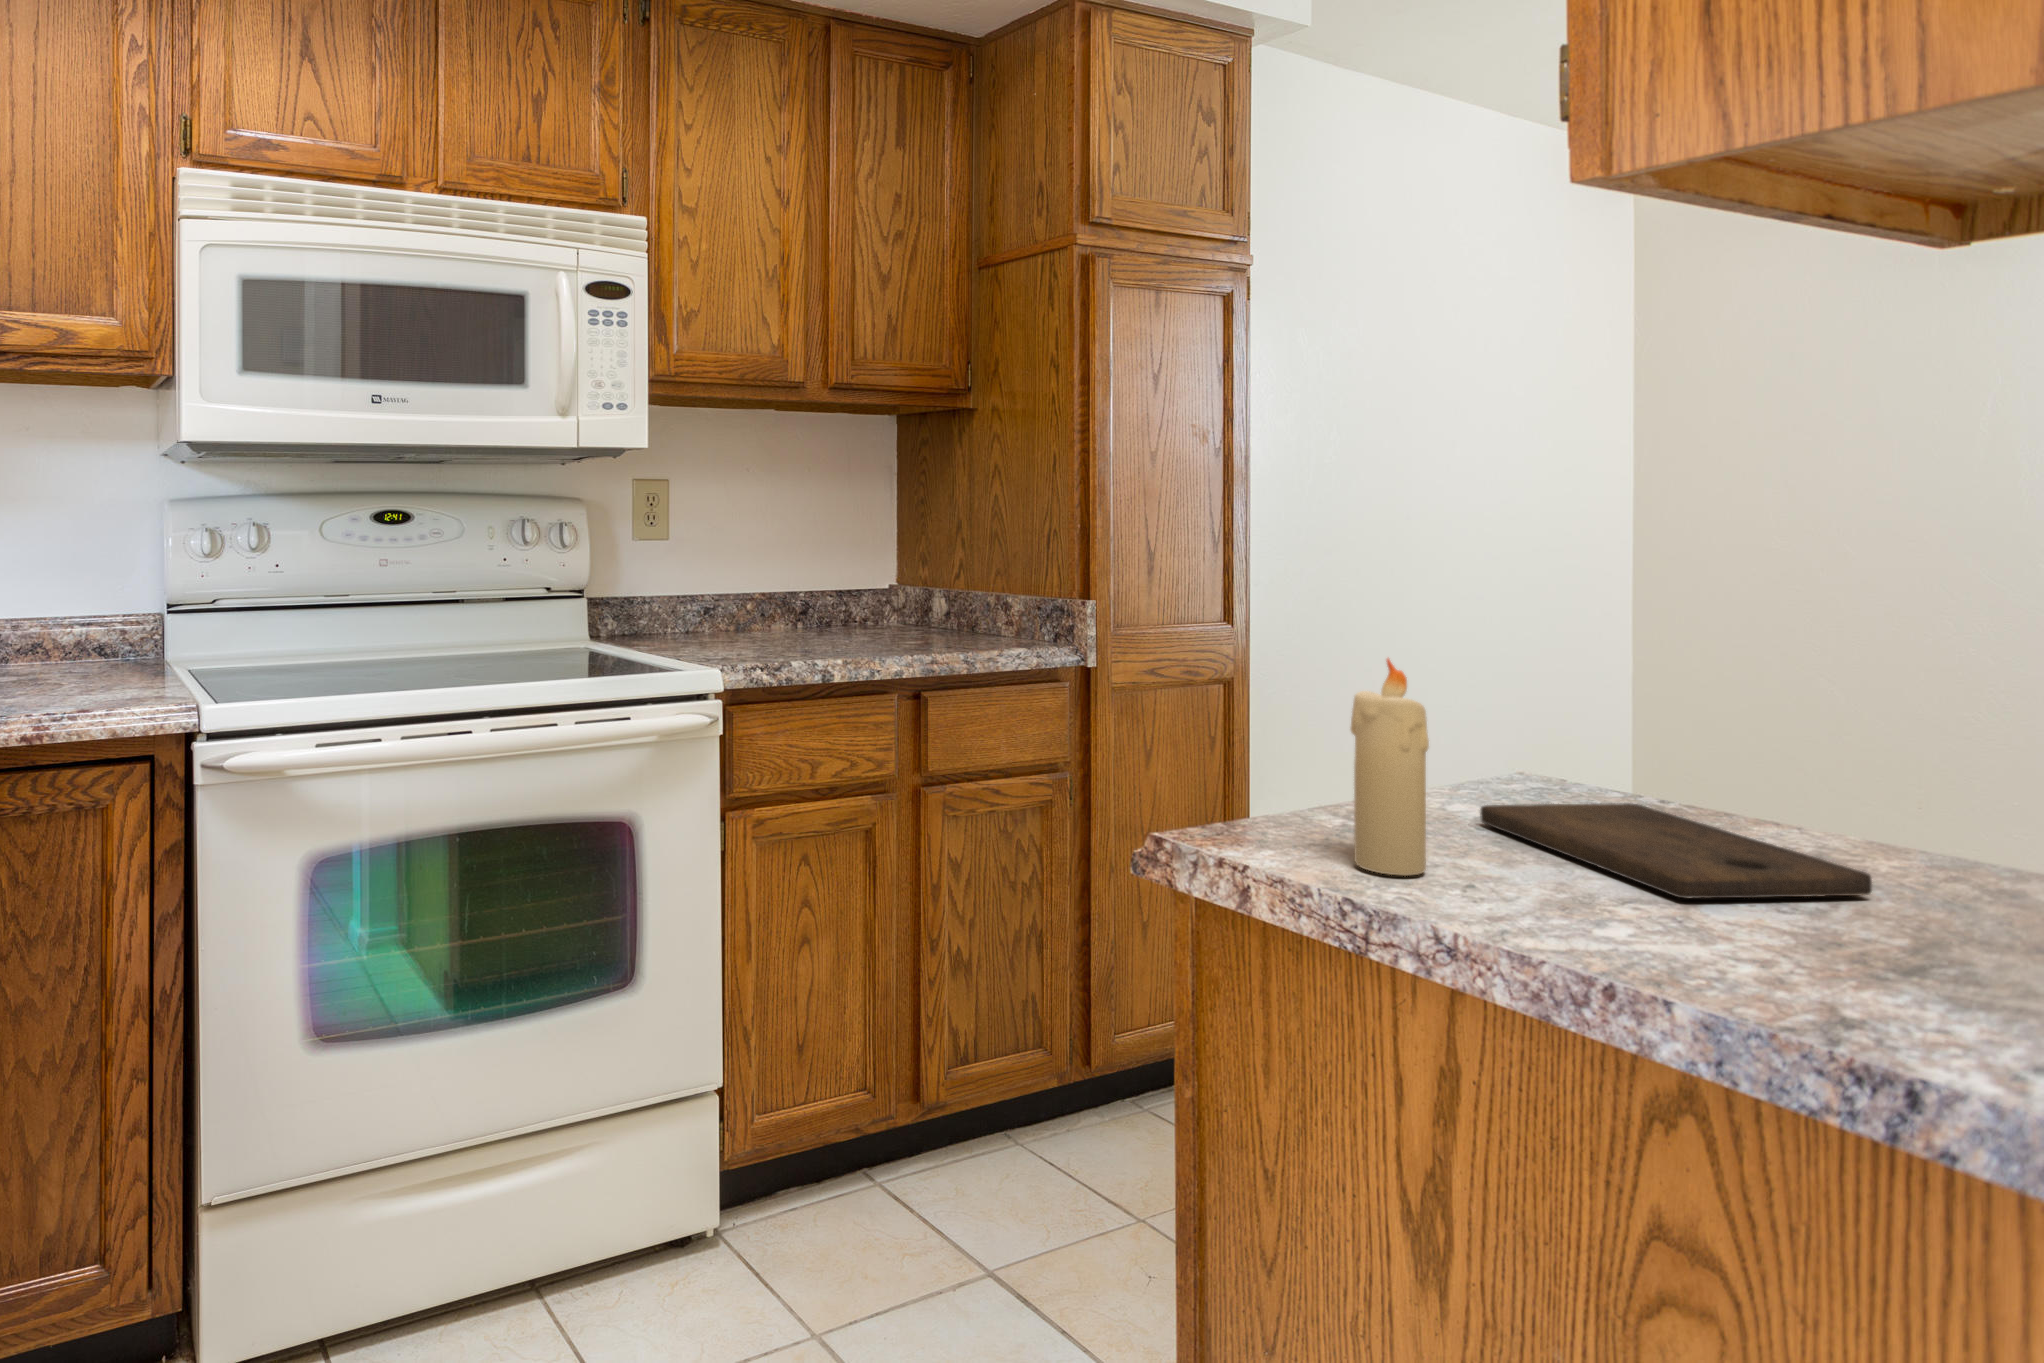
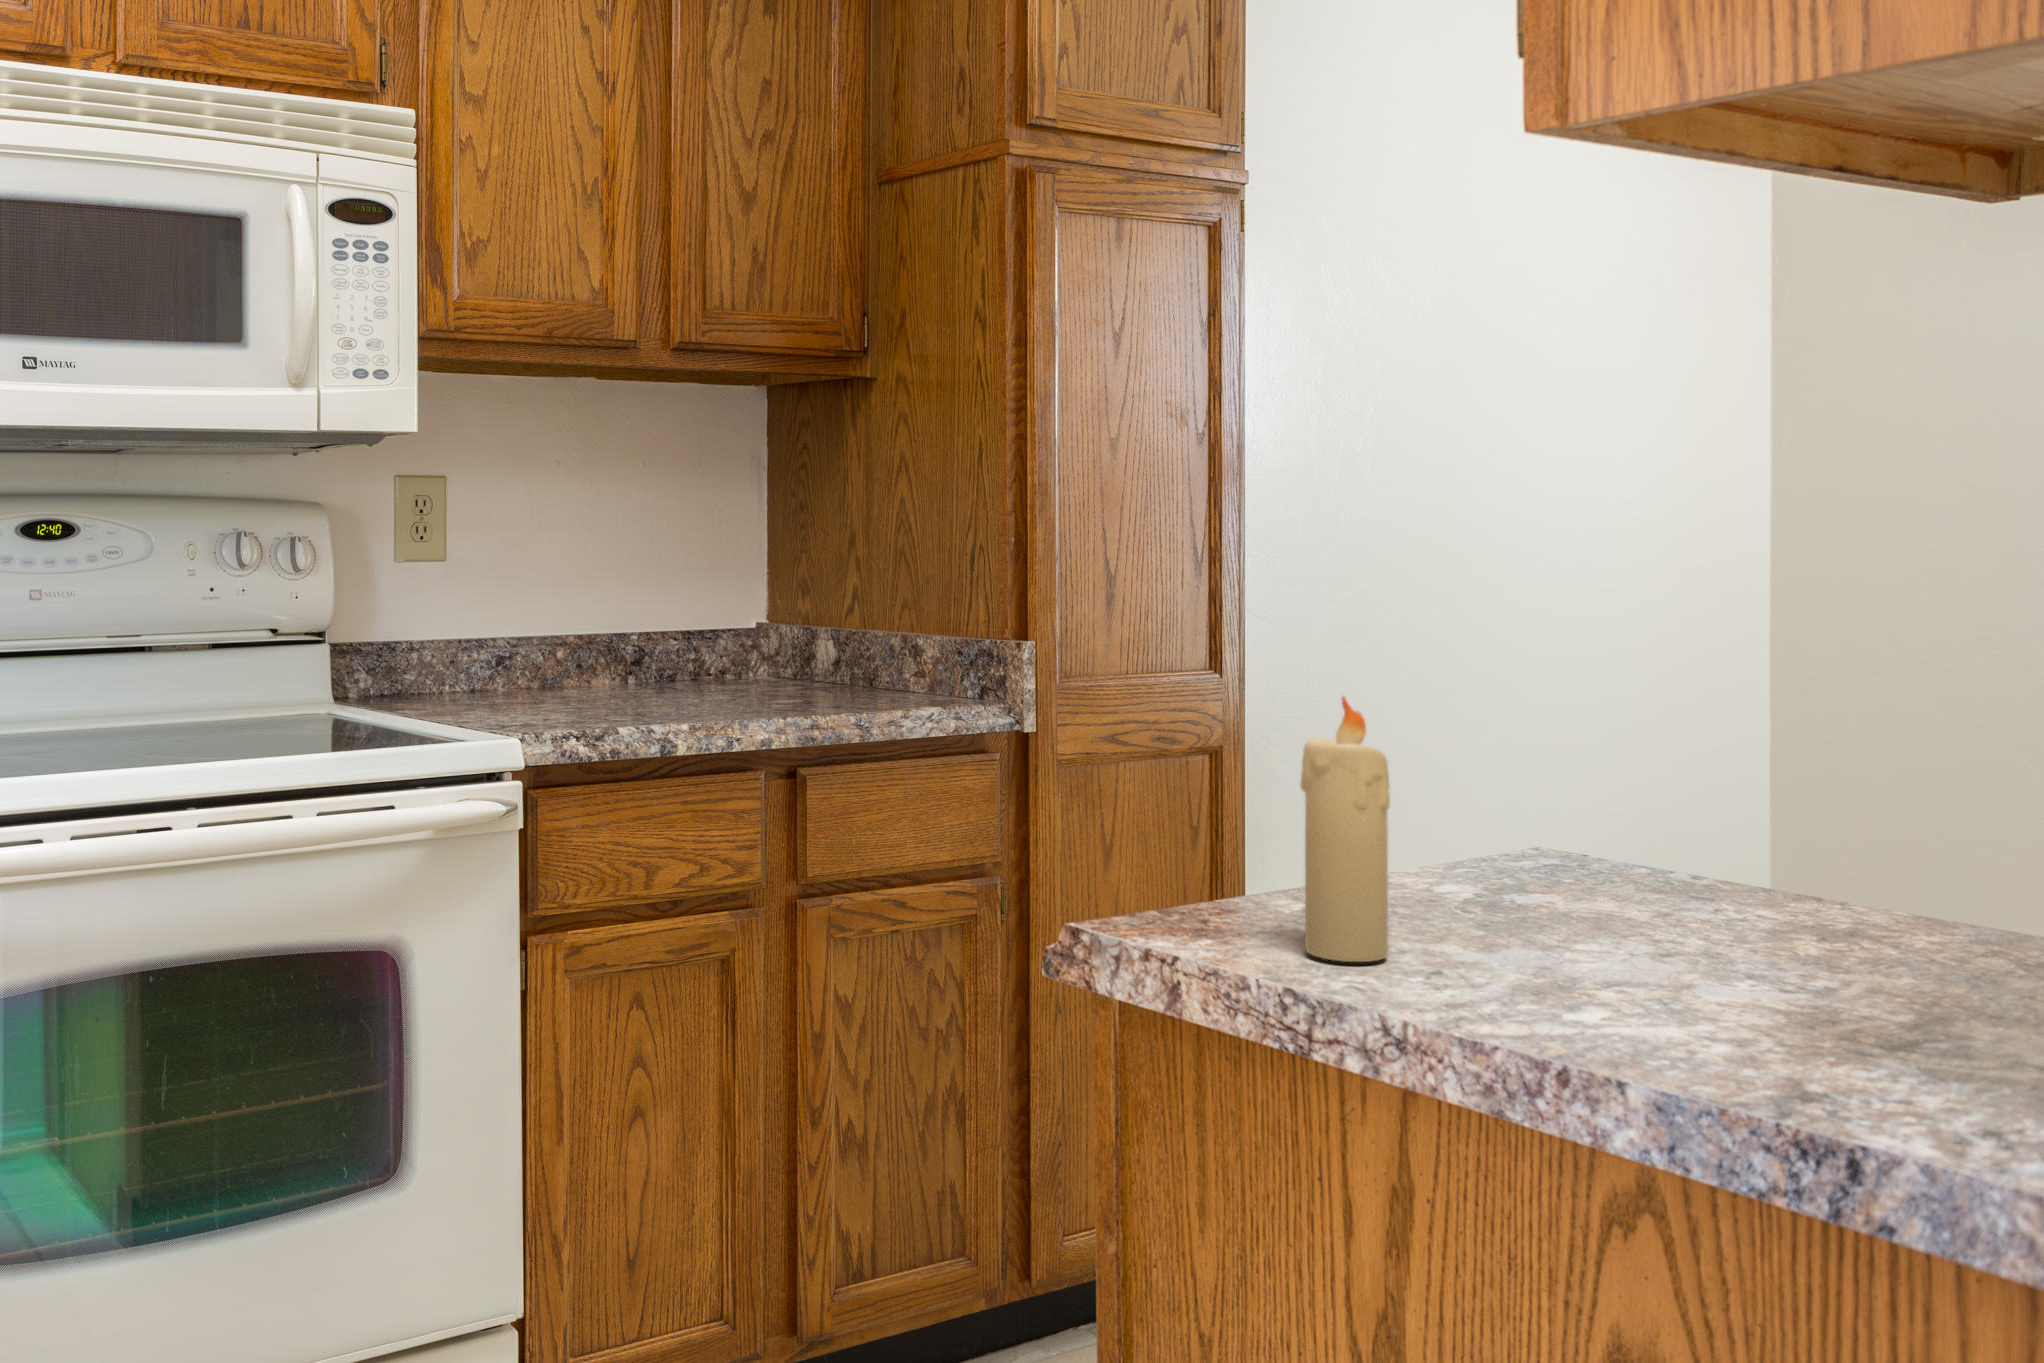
cutting board: present [1480,803,1872,899] -> none [1468,875,1887,977]

